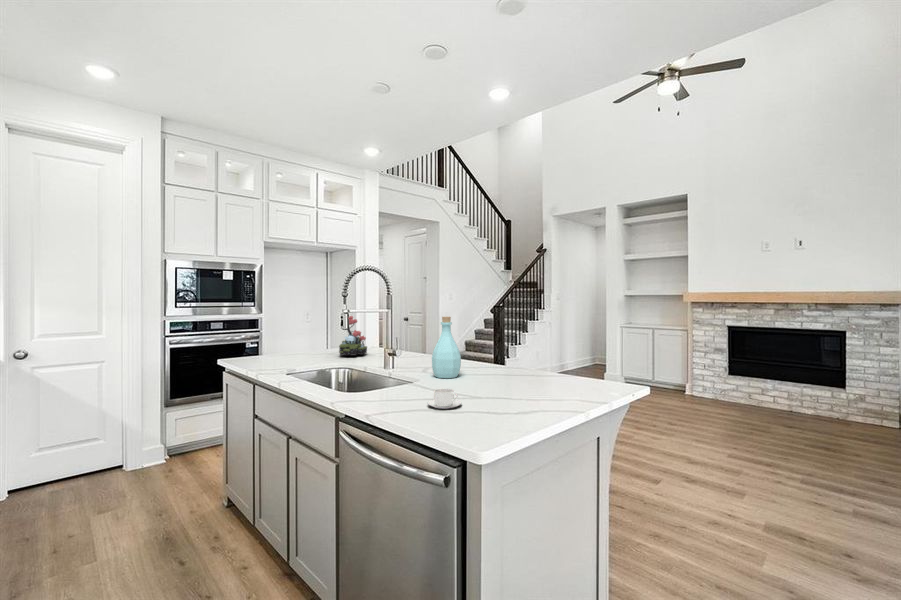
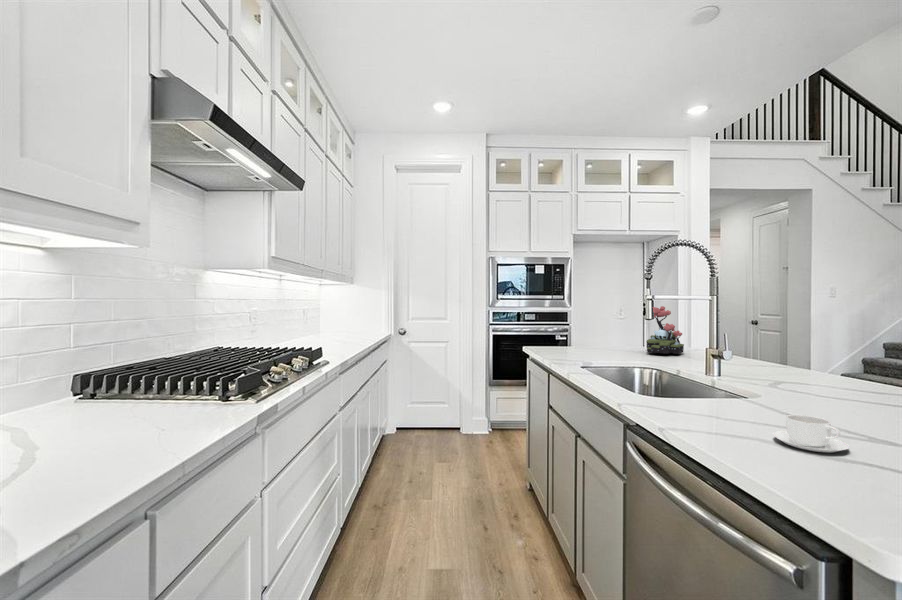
bottle: present [432,317,461,378] -> none [785,304,845,400]

